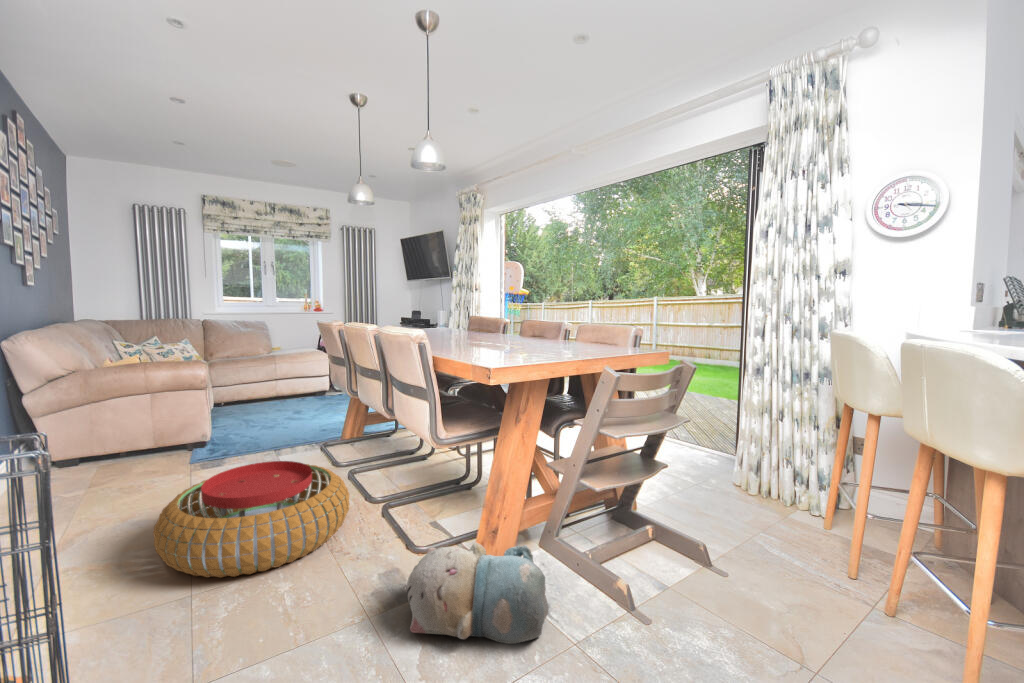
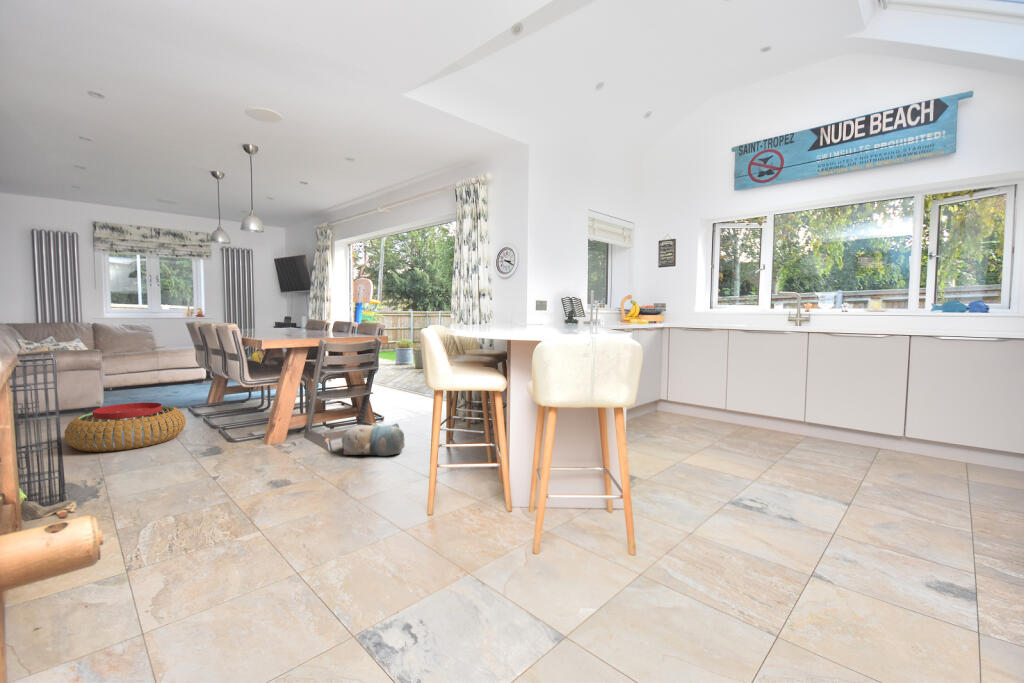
plush toy: present [407,543,548,644] -> present [342,423,405,456]

